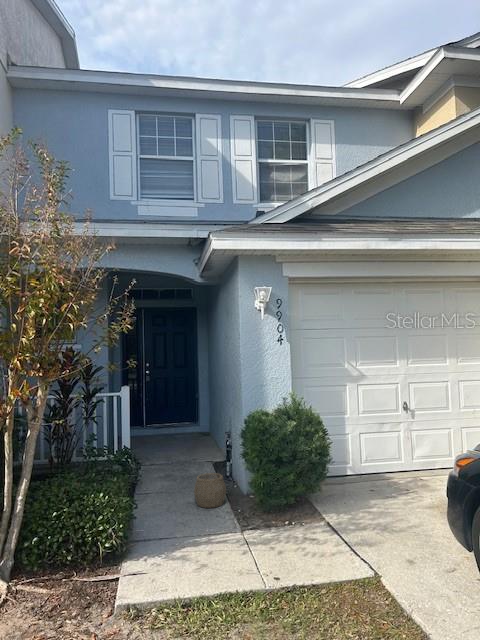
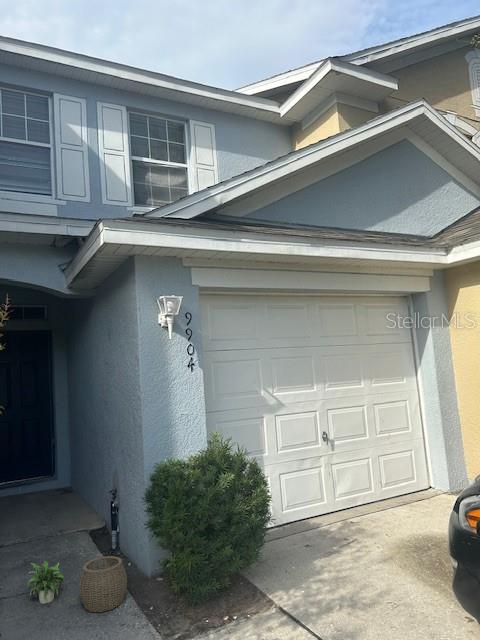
potted plant: none [162,470,187,499] -> present [28,560,64,604]

